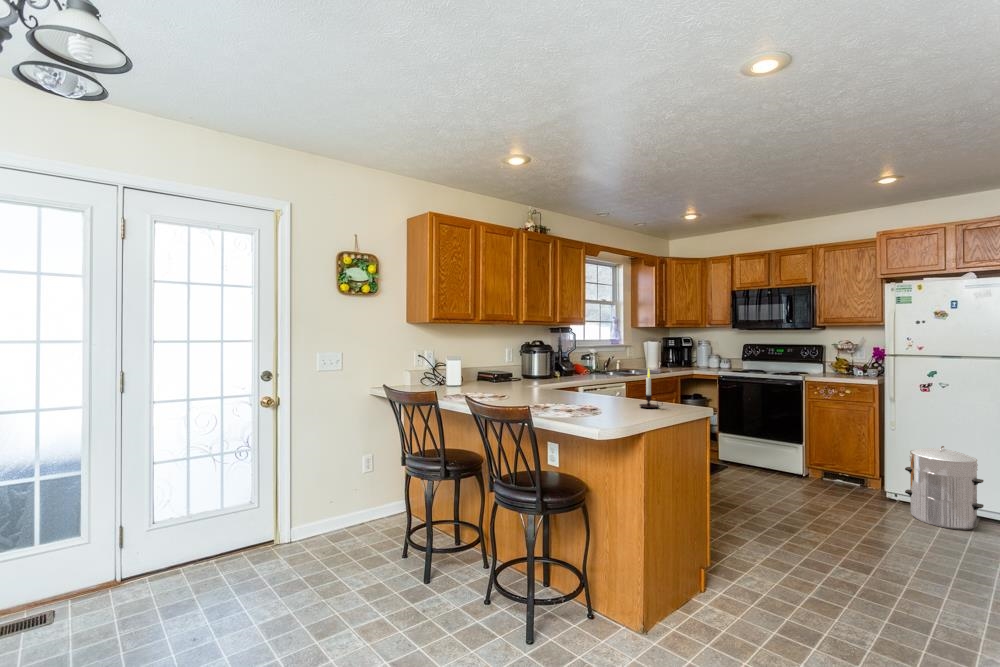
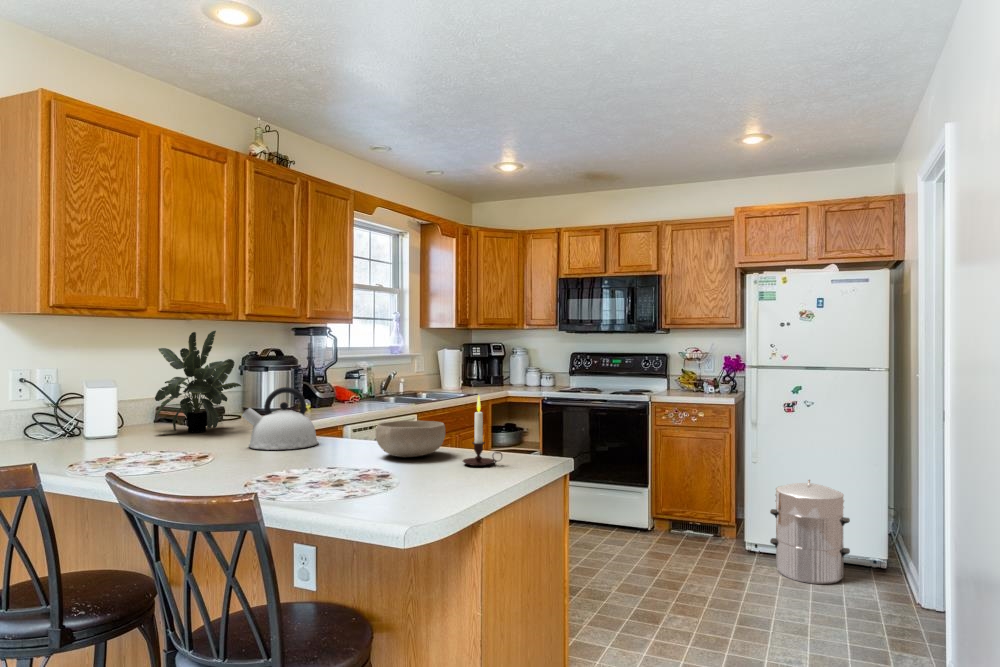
potted plant: none [479,331,521,385] -> present [155,331,241,433]
kettle: none [522,362,561,395] -> present [242,387,318,450]
bowl: none [591,382,631,402] -> present [376,420,445,457]

